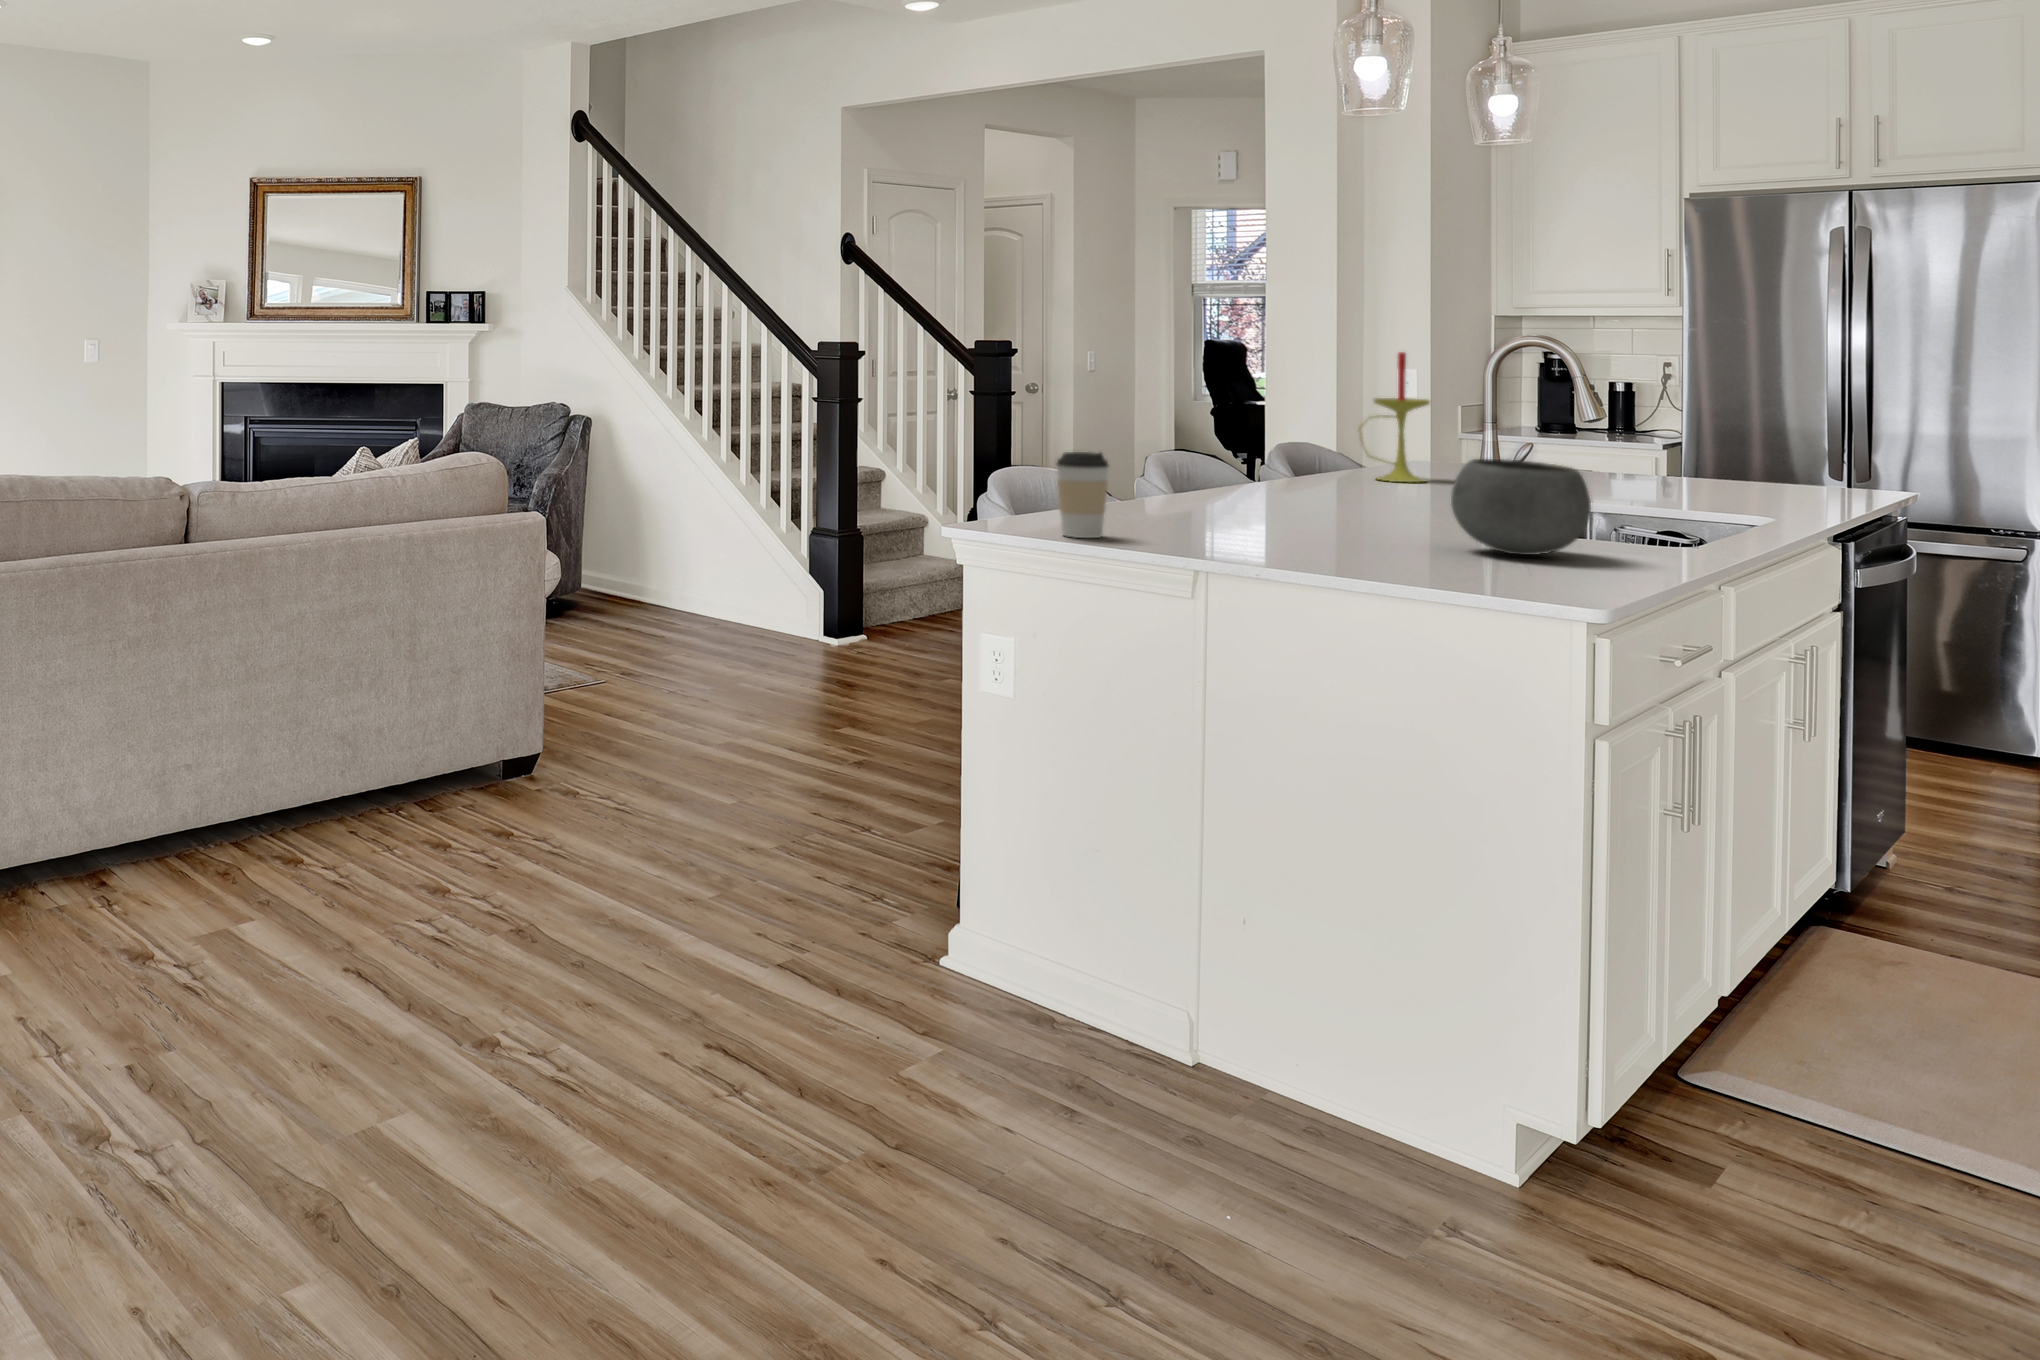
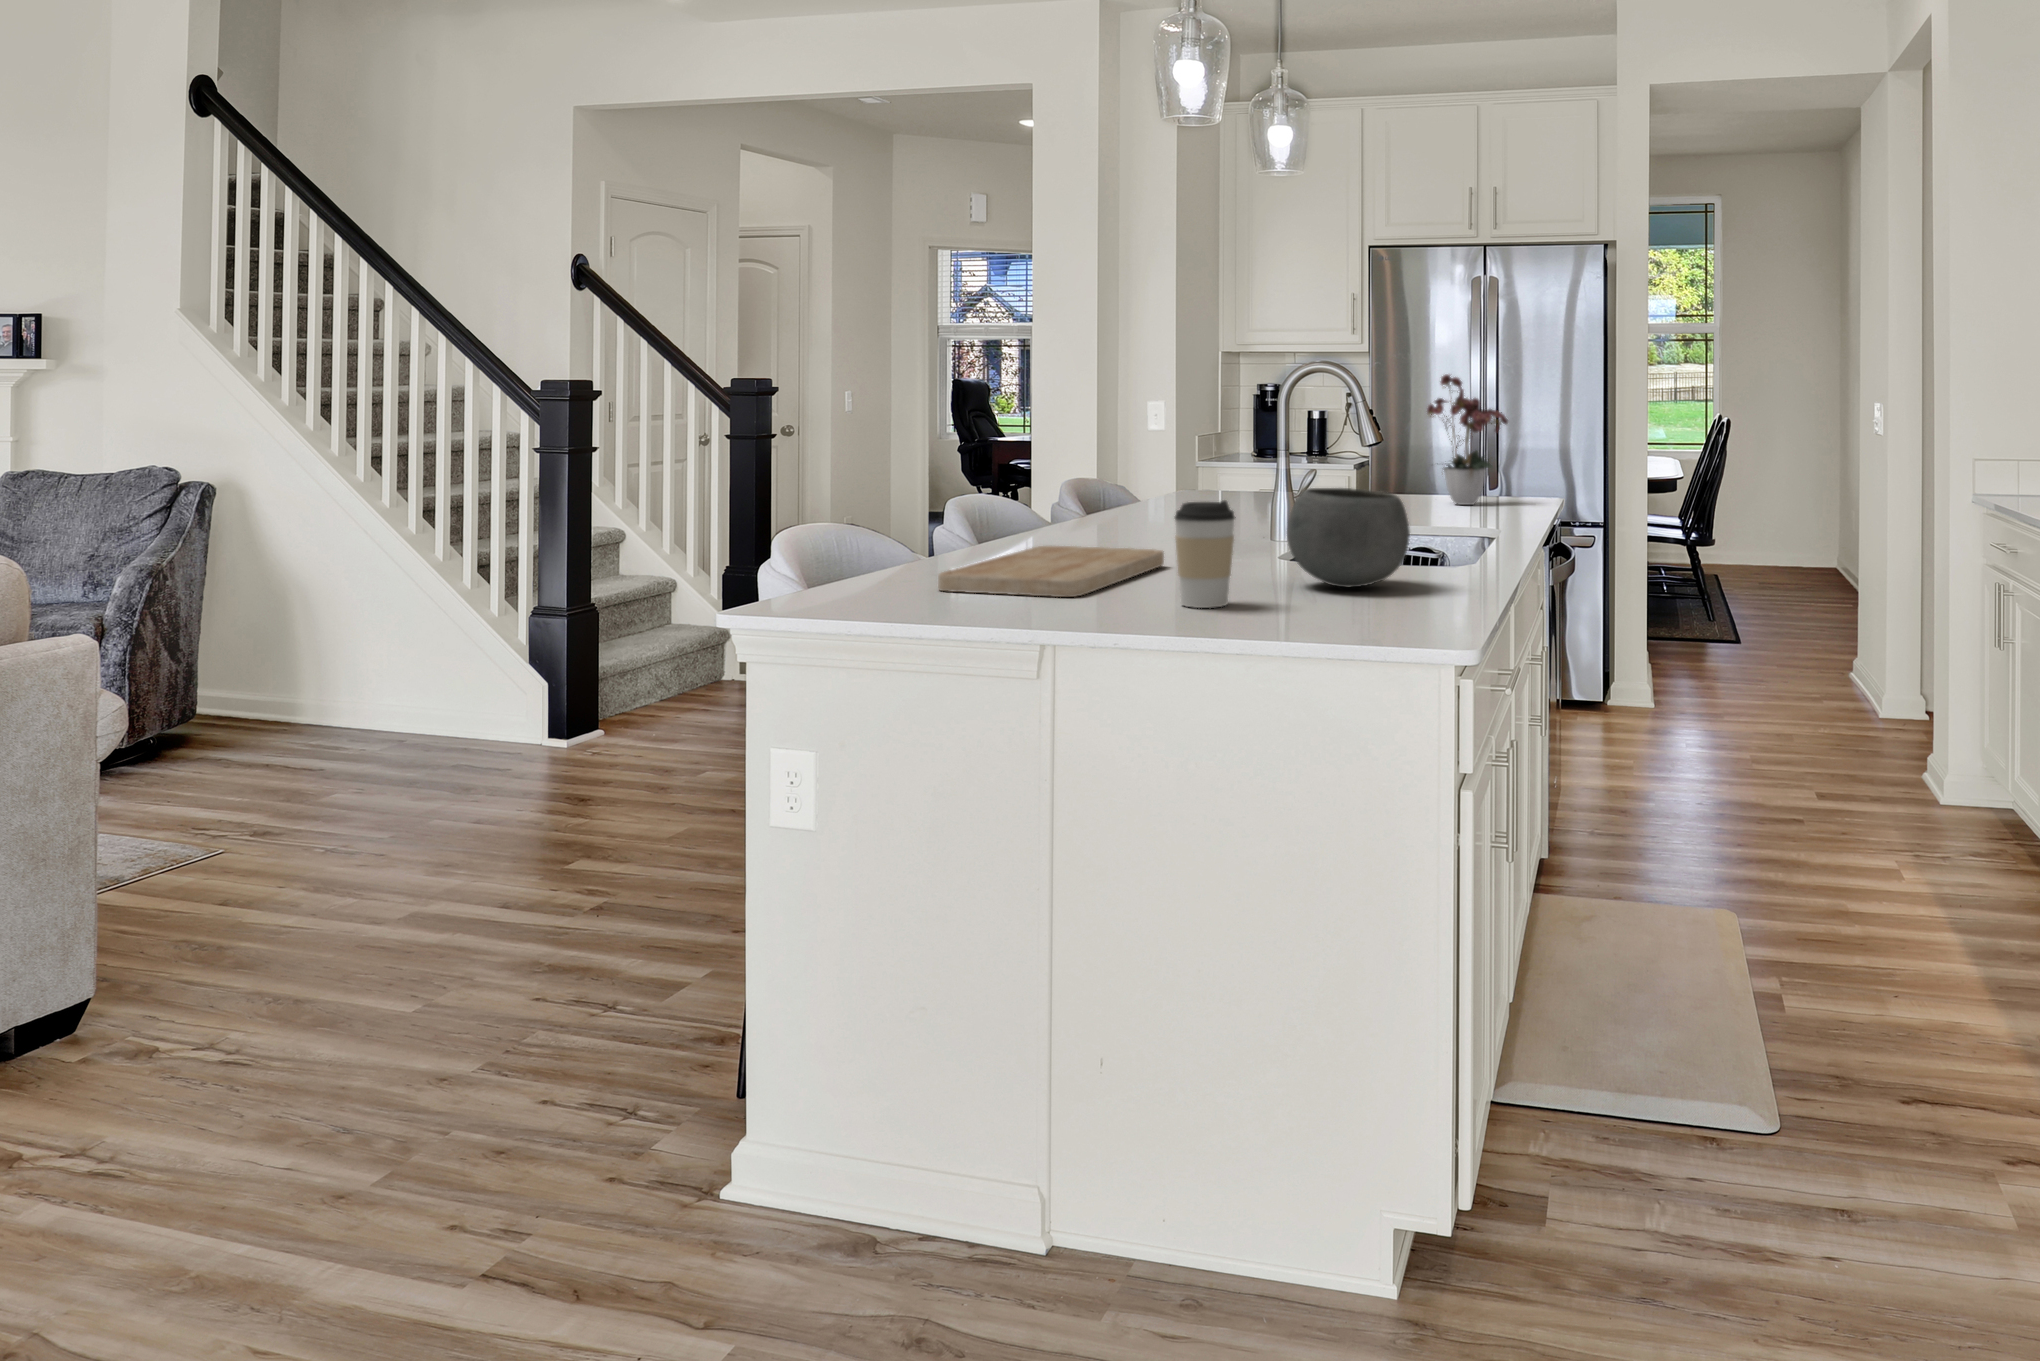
flower arrangement: none [1706,338,1838,493] -> present [1427,374,1508,505]
candle: present [1358,352,1430,482] -> none [1150,379,1214,514]
coffee cup: present [1056,452,1109,538] -> present [1175,500,1236,608]
cutting board: none [1111,498,1335,540] -> present [938,546,1164,597]

